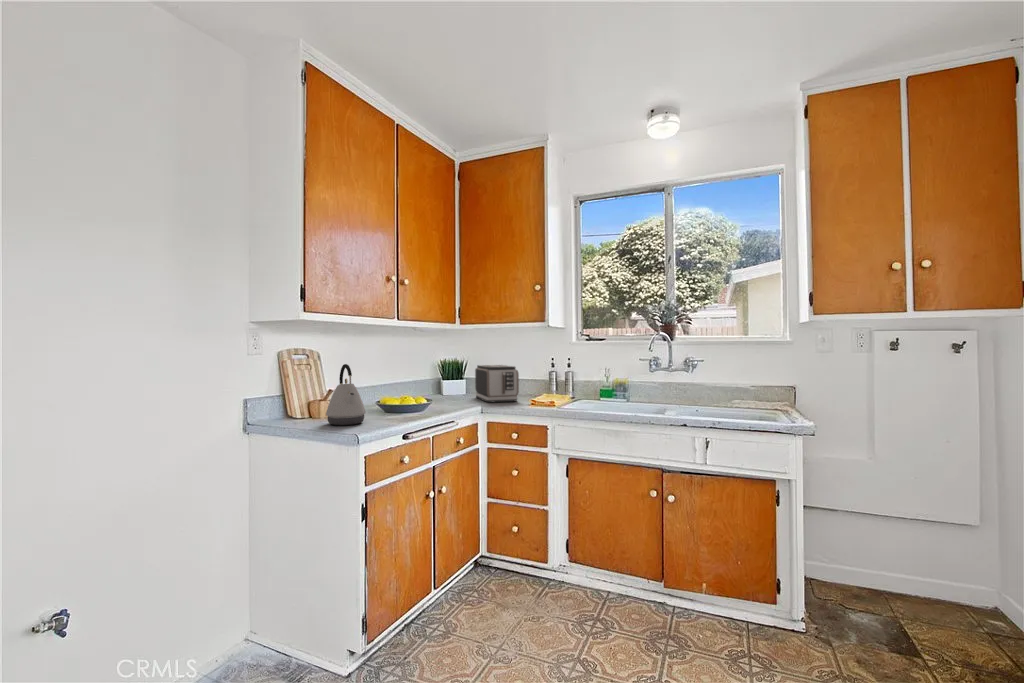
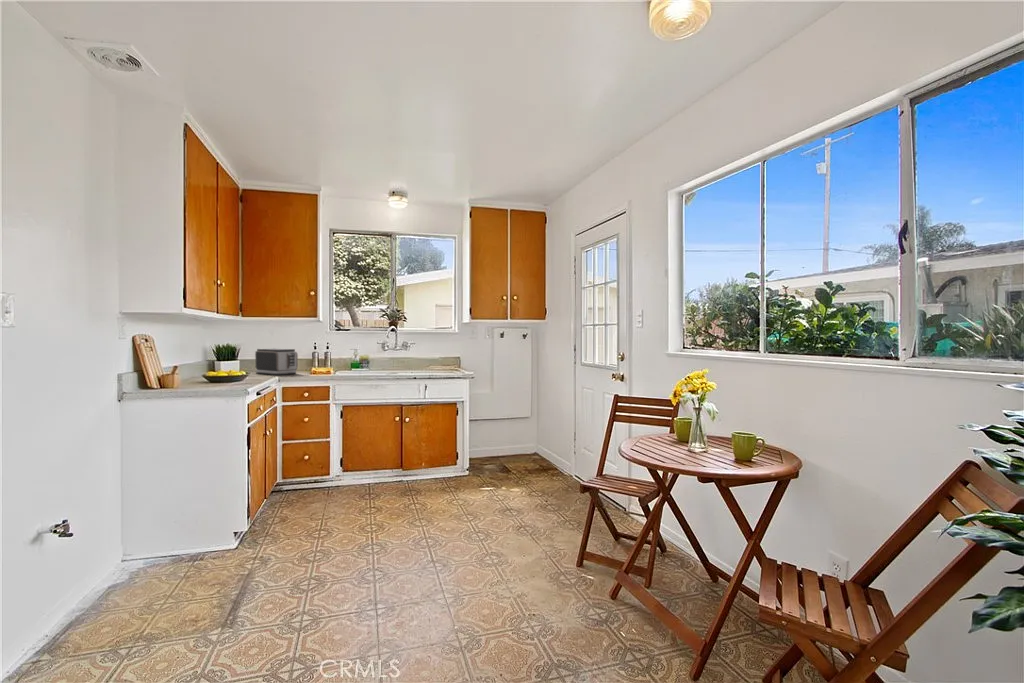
kettle: present [326,364,366,425] -> none [203,348,232,388]

